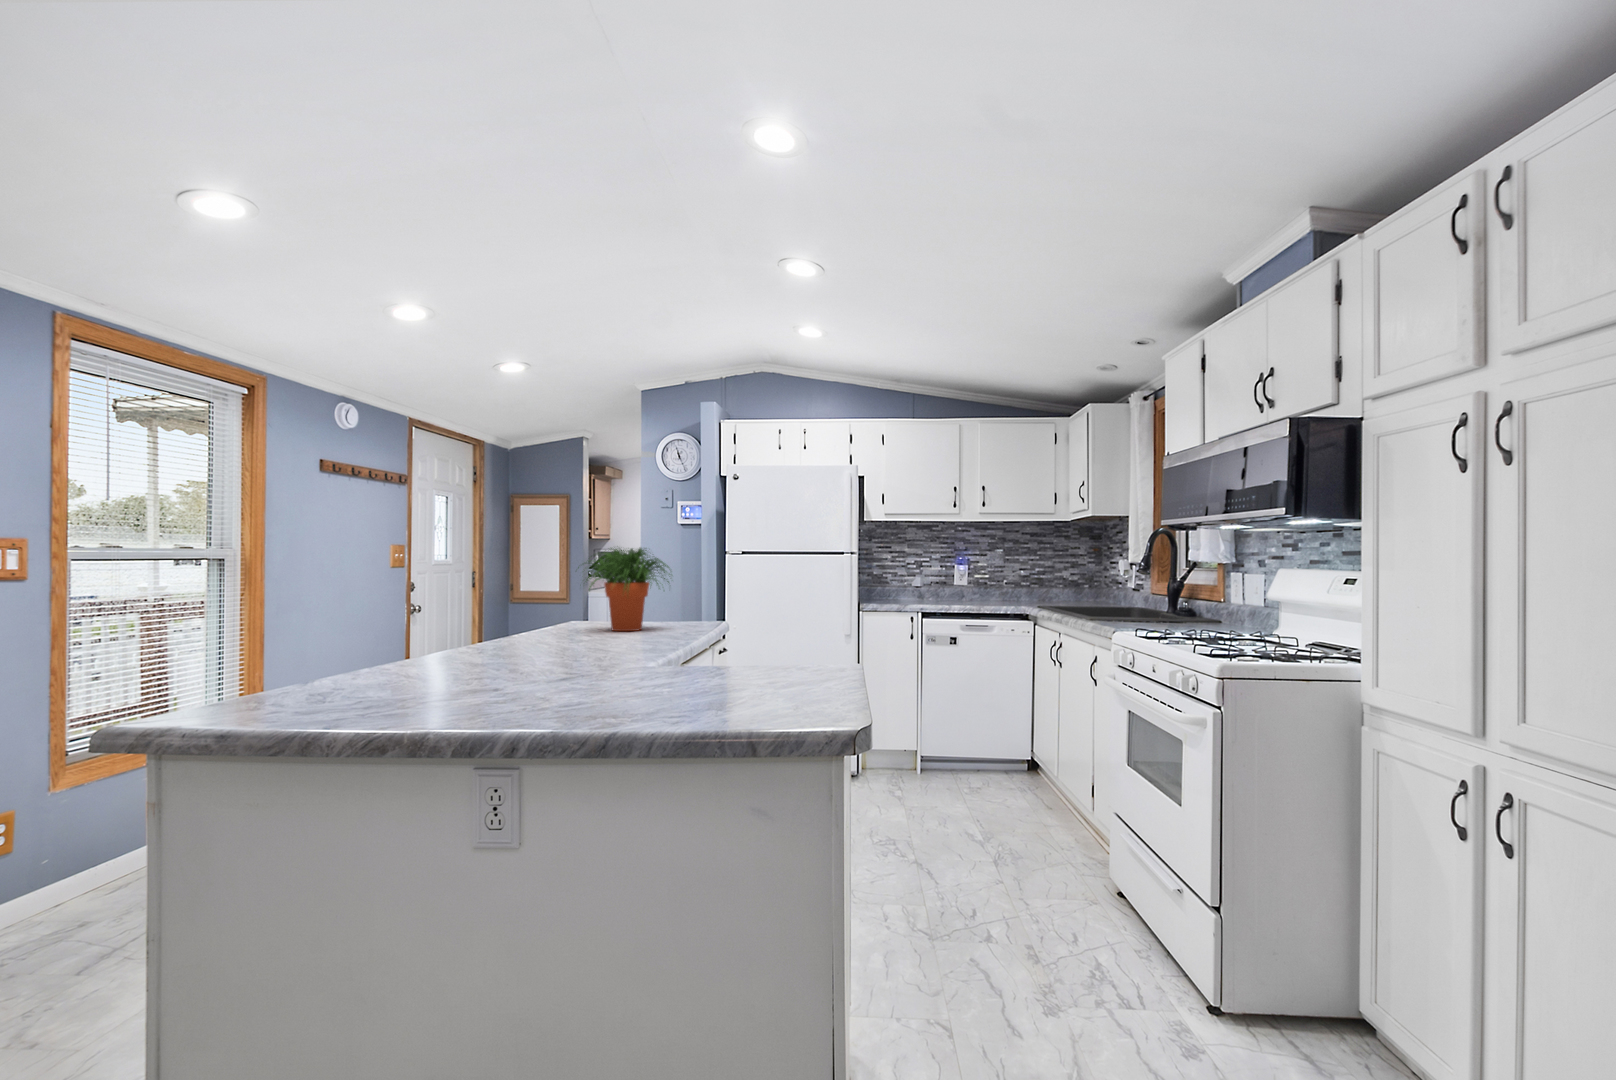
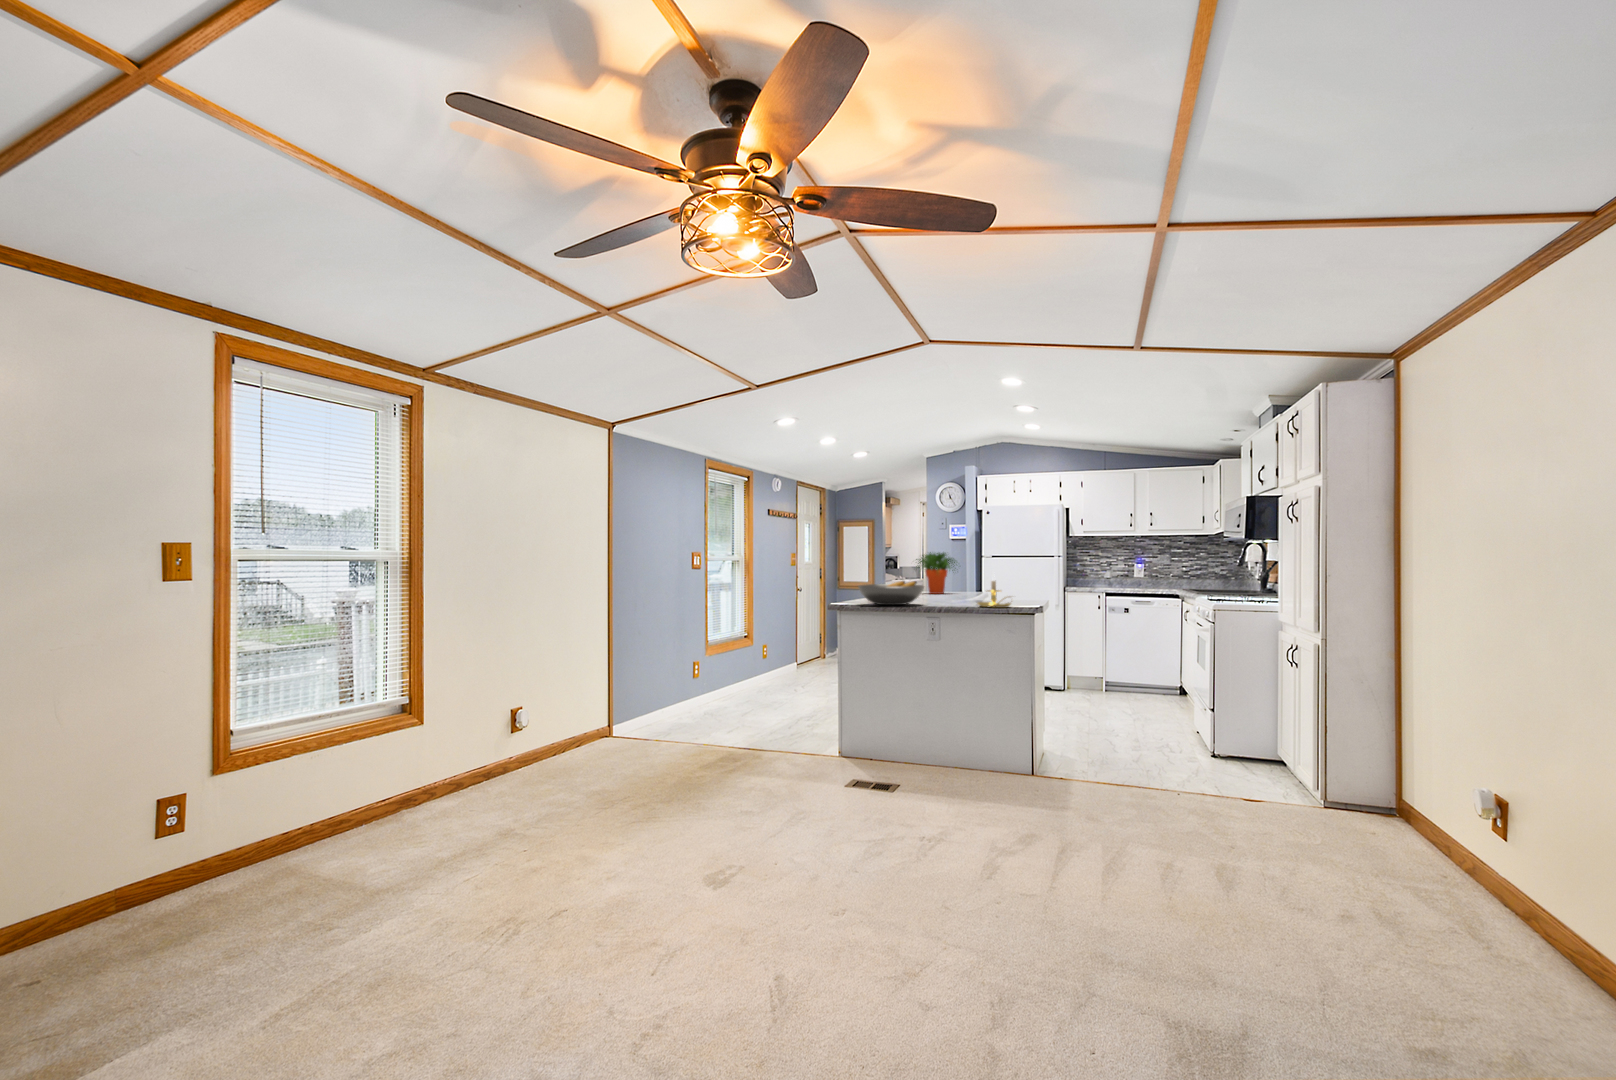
candle holder: none [666,603,769,707] -> present [977,577,1011,608]
fruit bowl: none [331,630,534,701] -> present [858,581,924,605]

